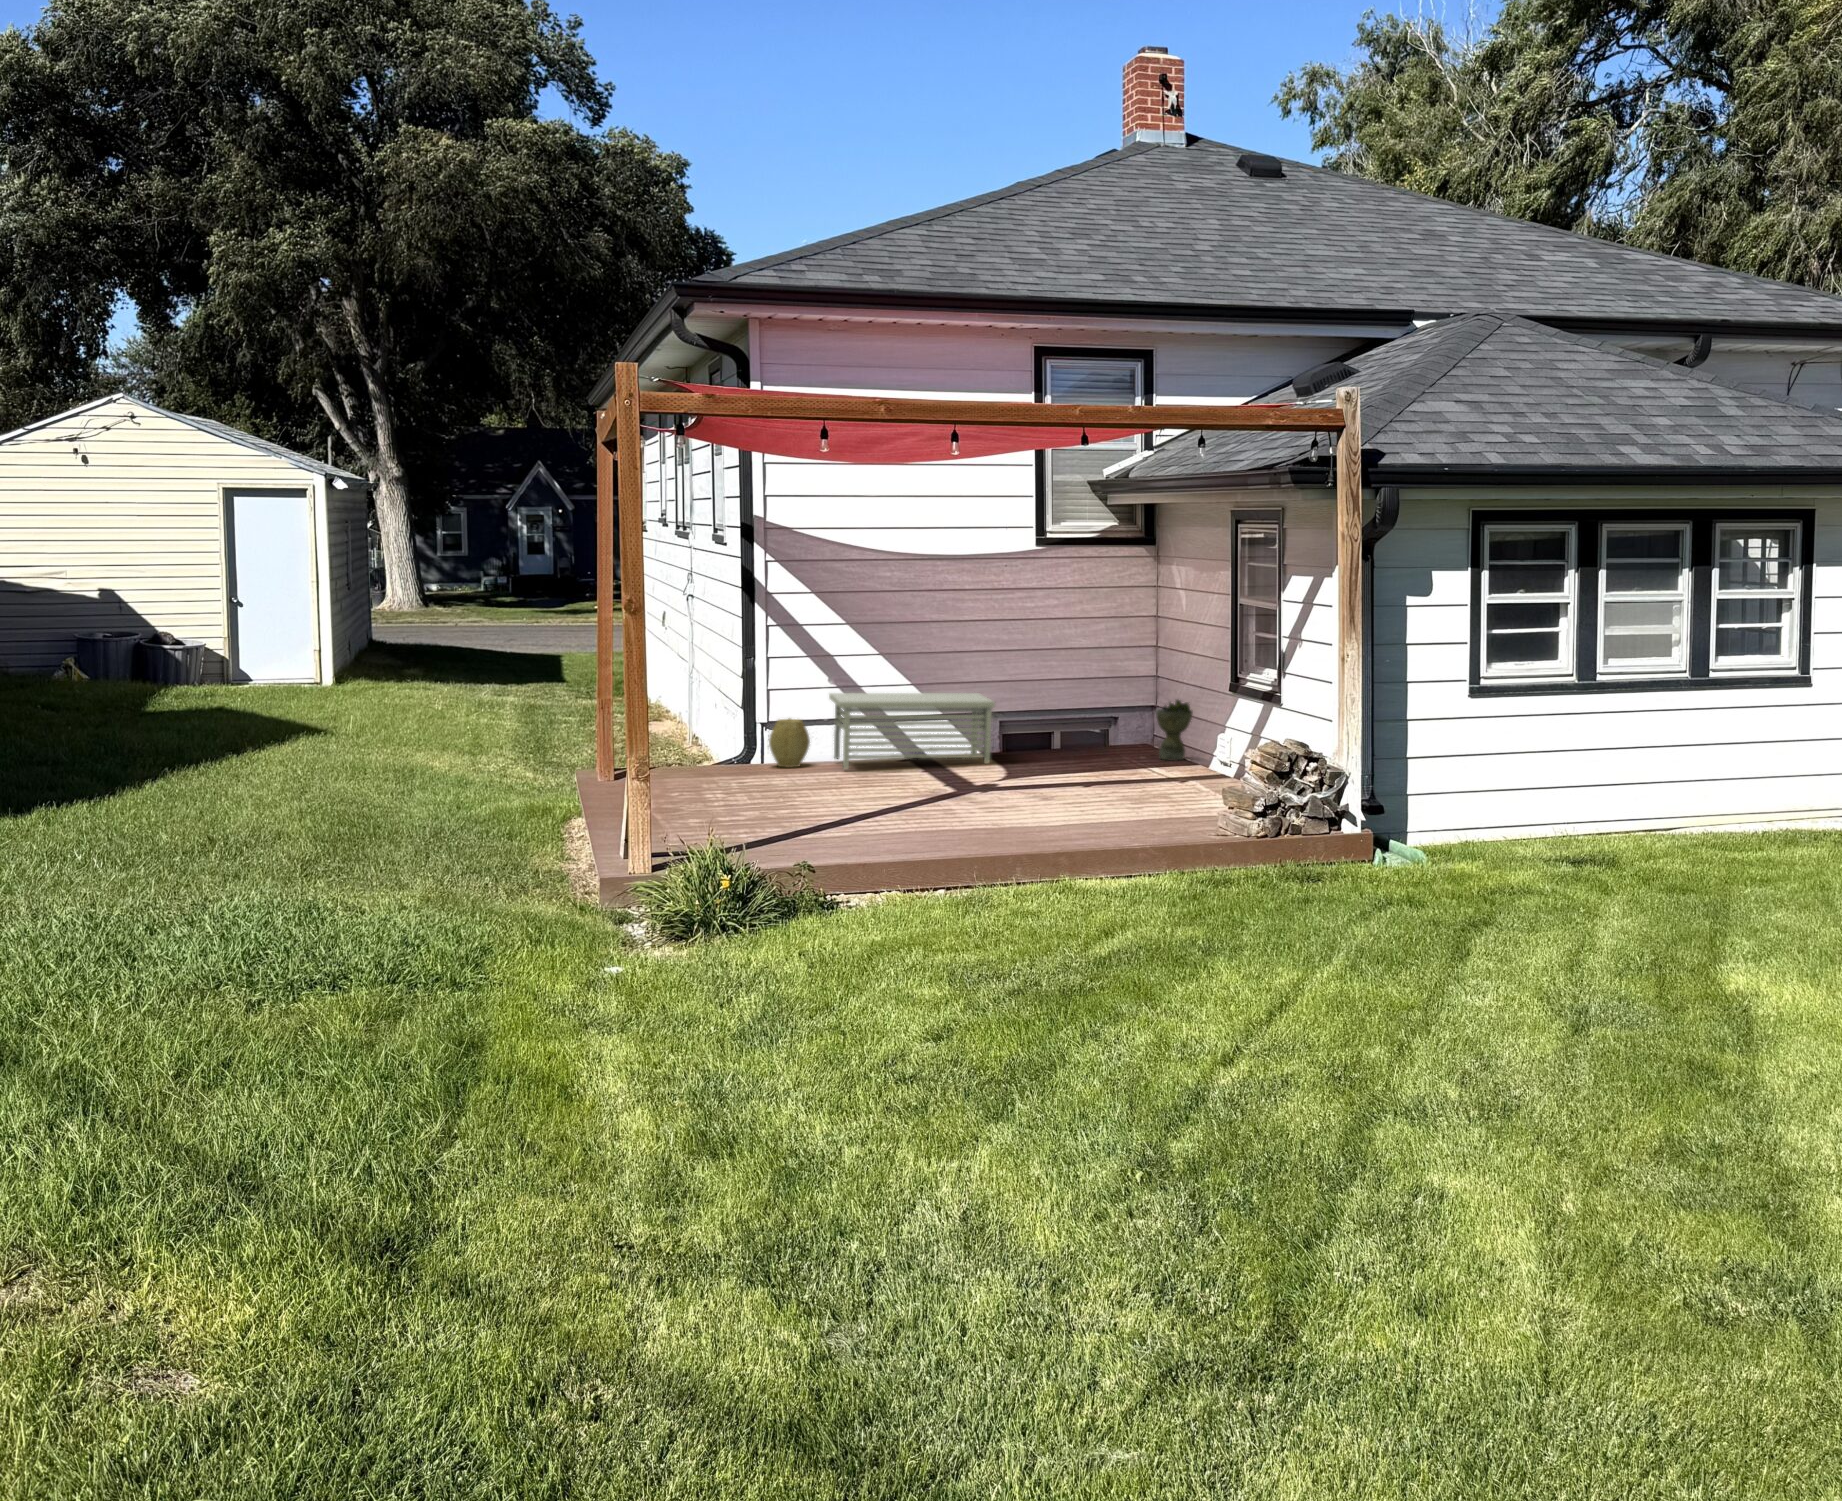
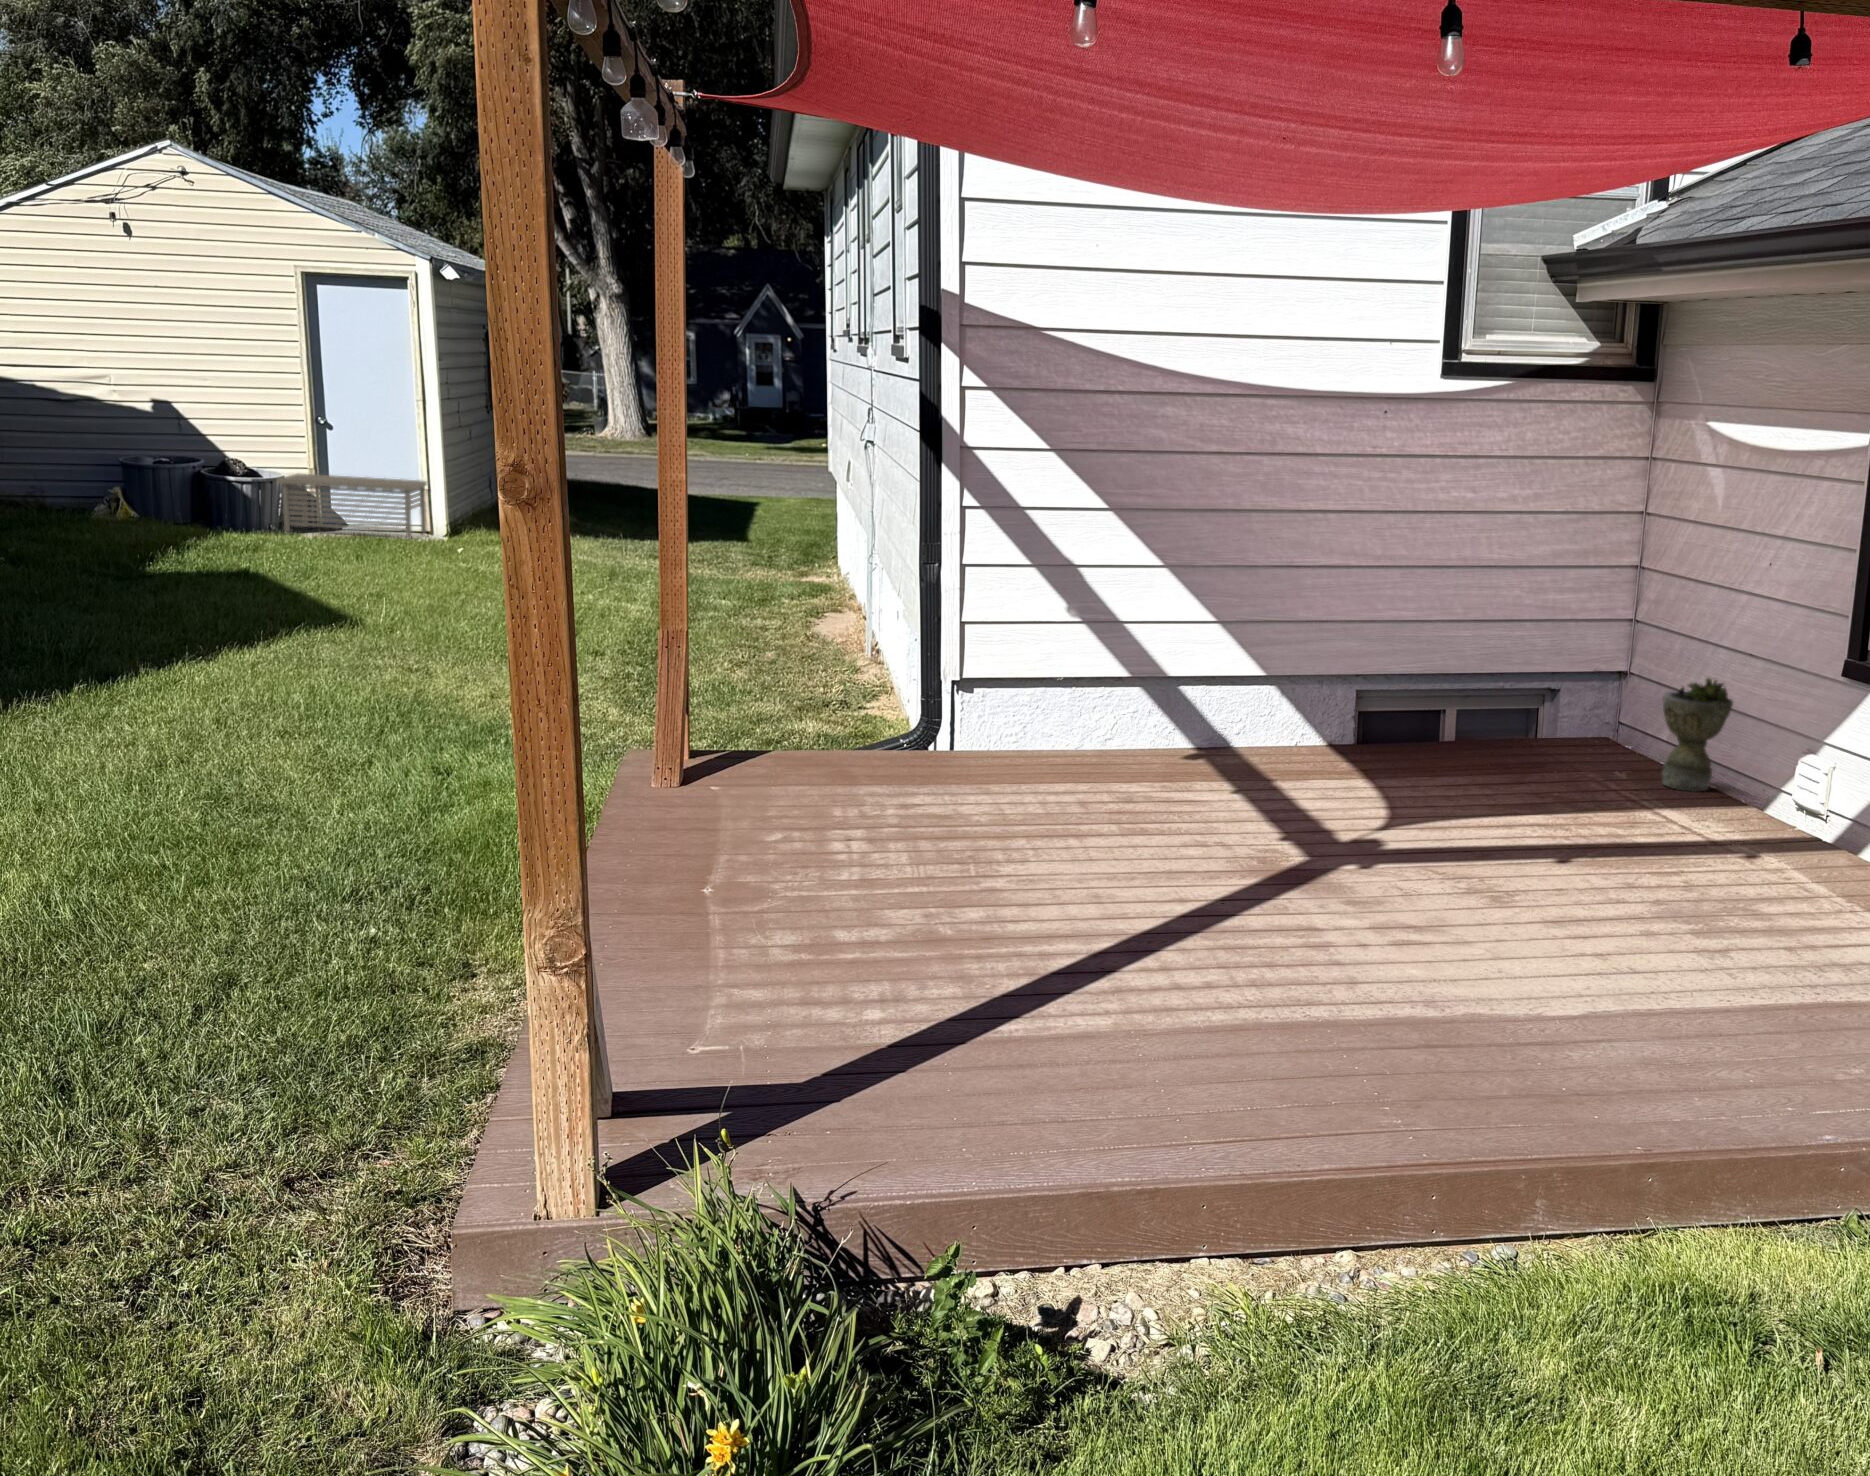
storage bench: present [829,693,995,769] -> present [276,473,427,539]
woven basket: present [769,718,810,767] -> none [962,673,1033,763]

